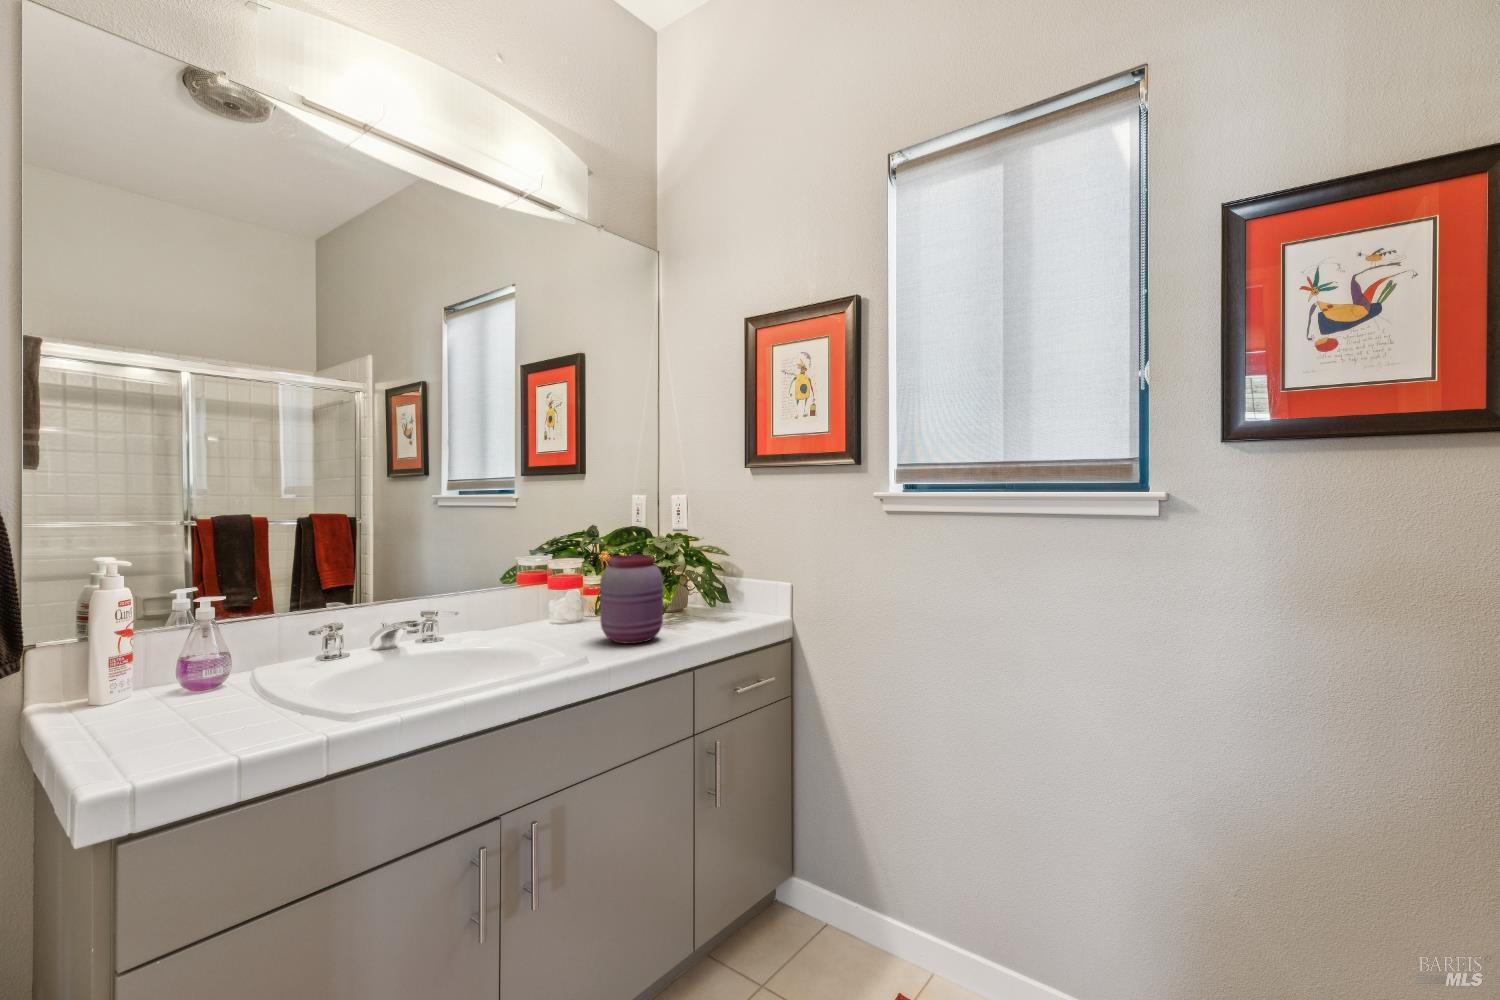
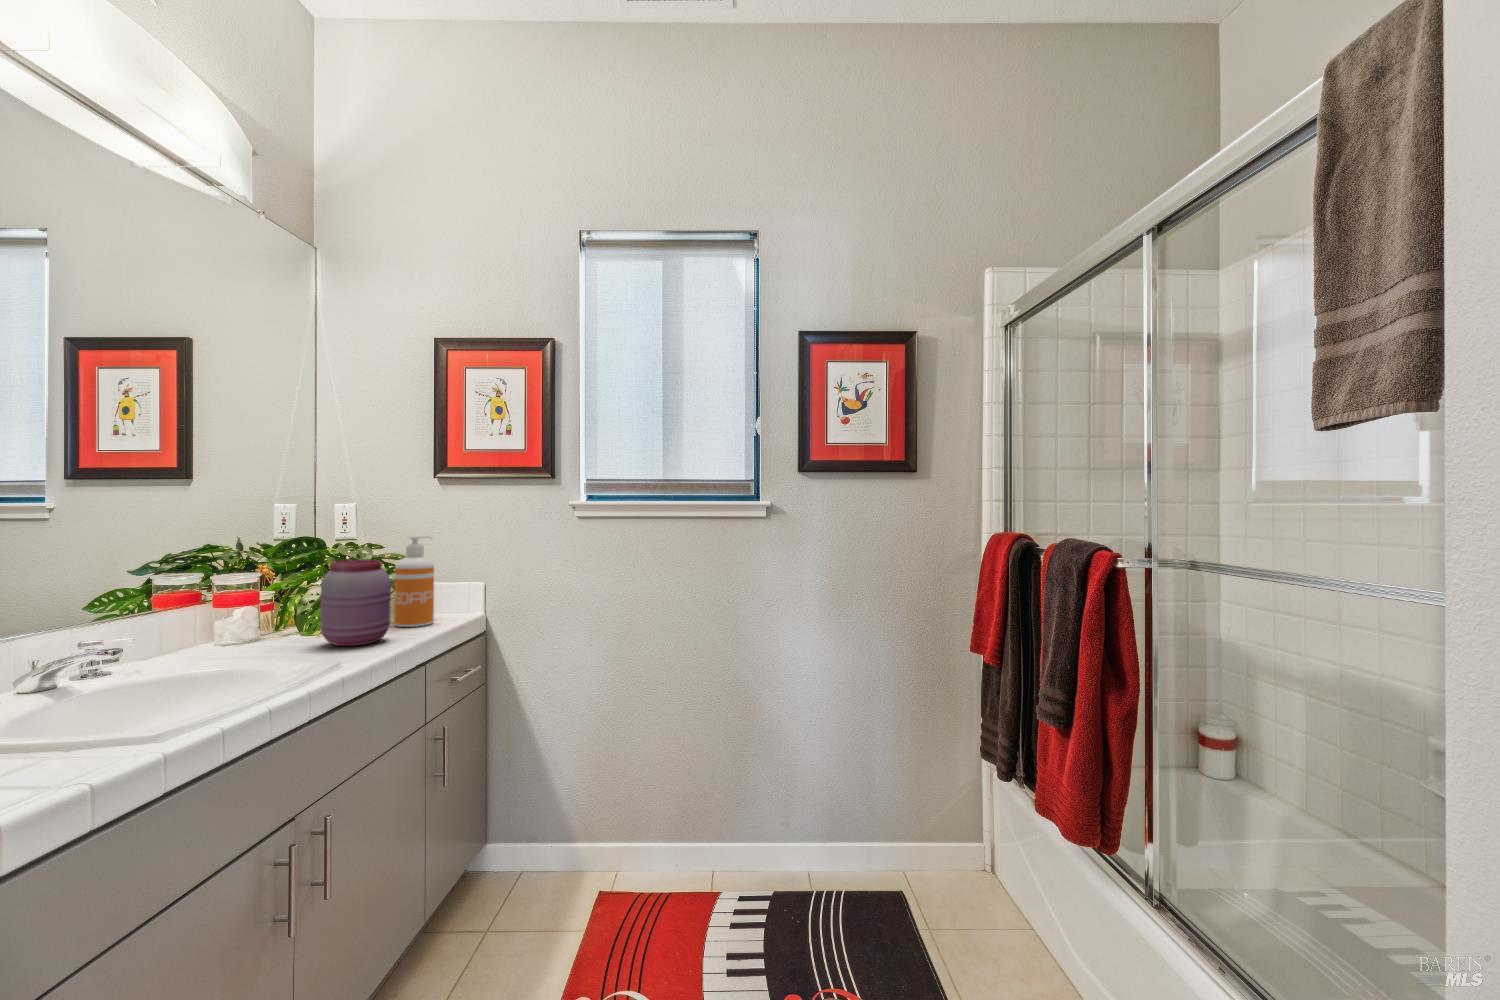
soap dispenser: none [691,531,728,628] -> present [394,536,434,627]

